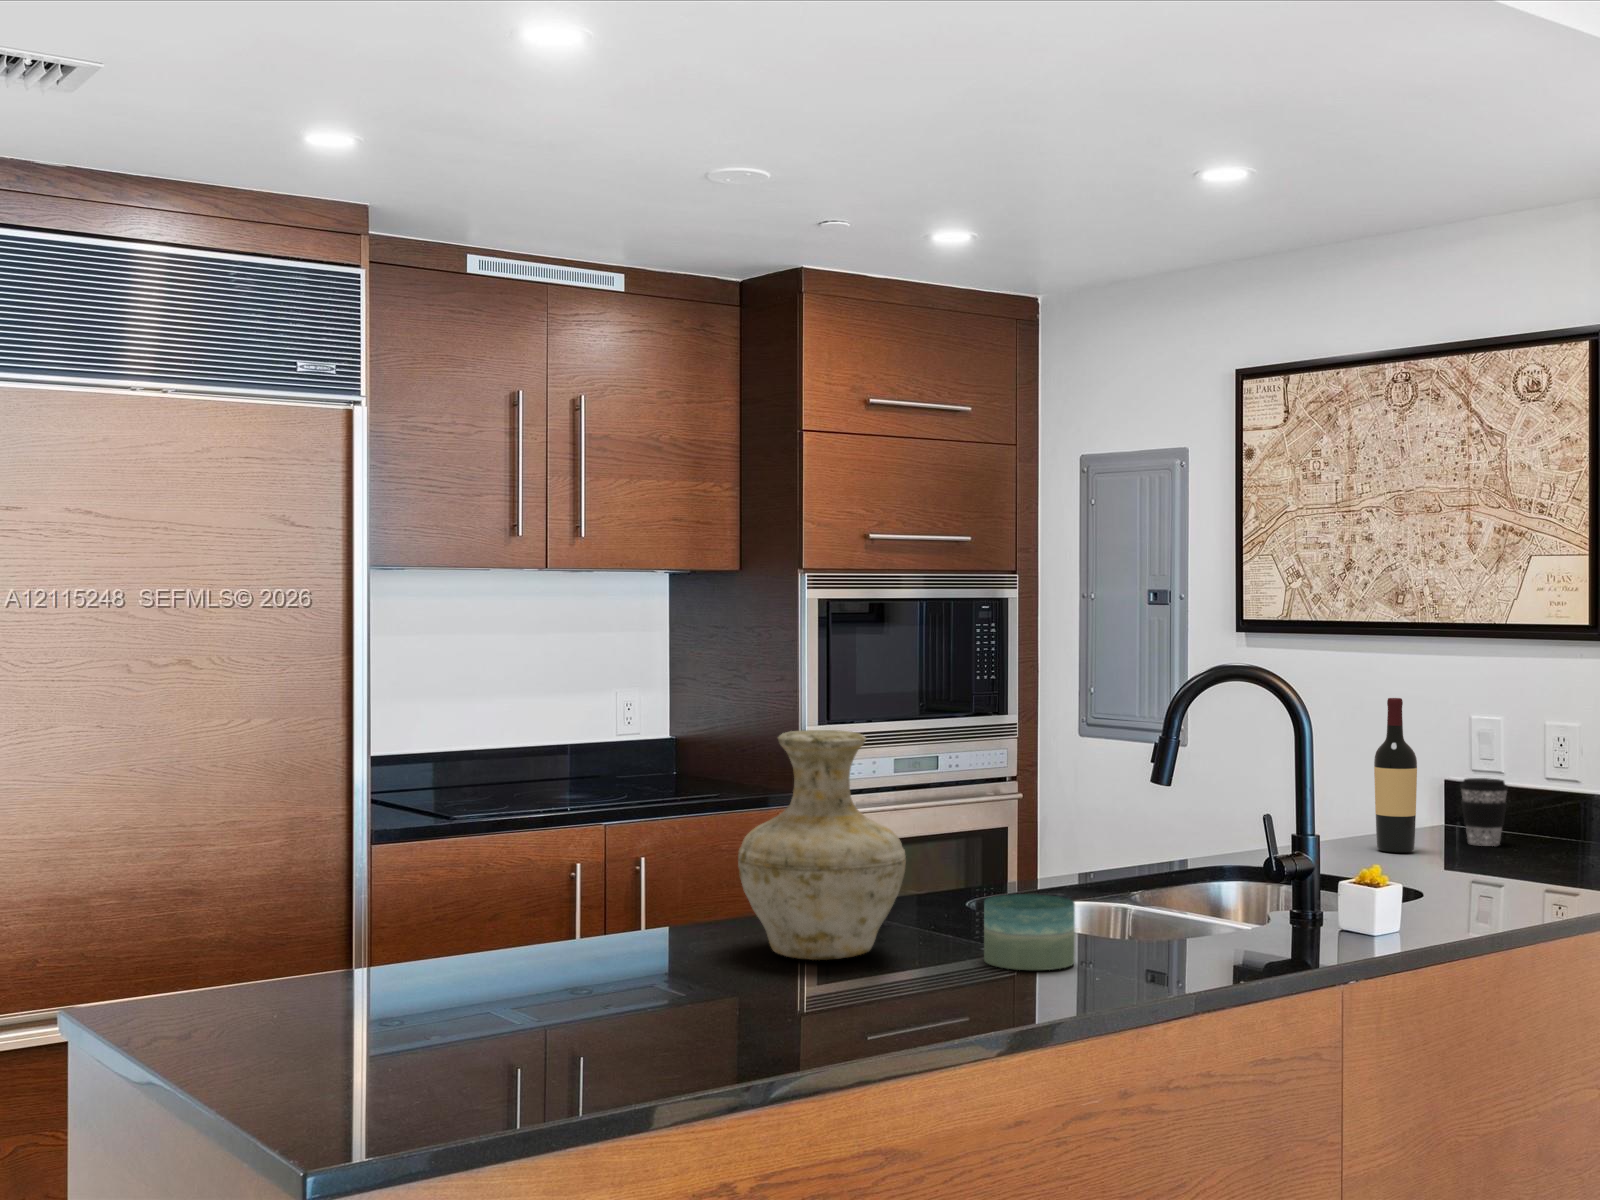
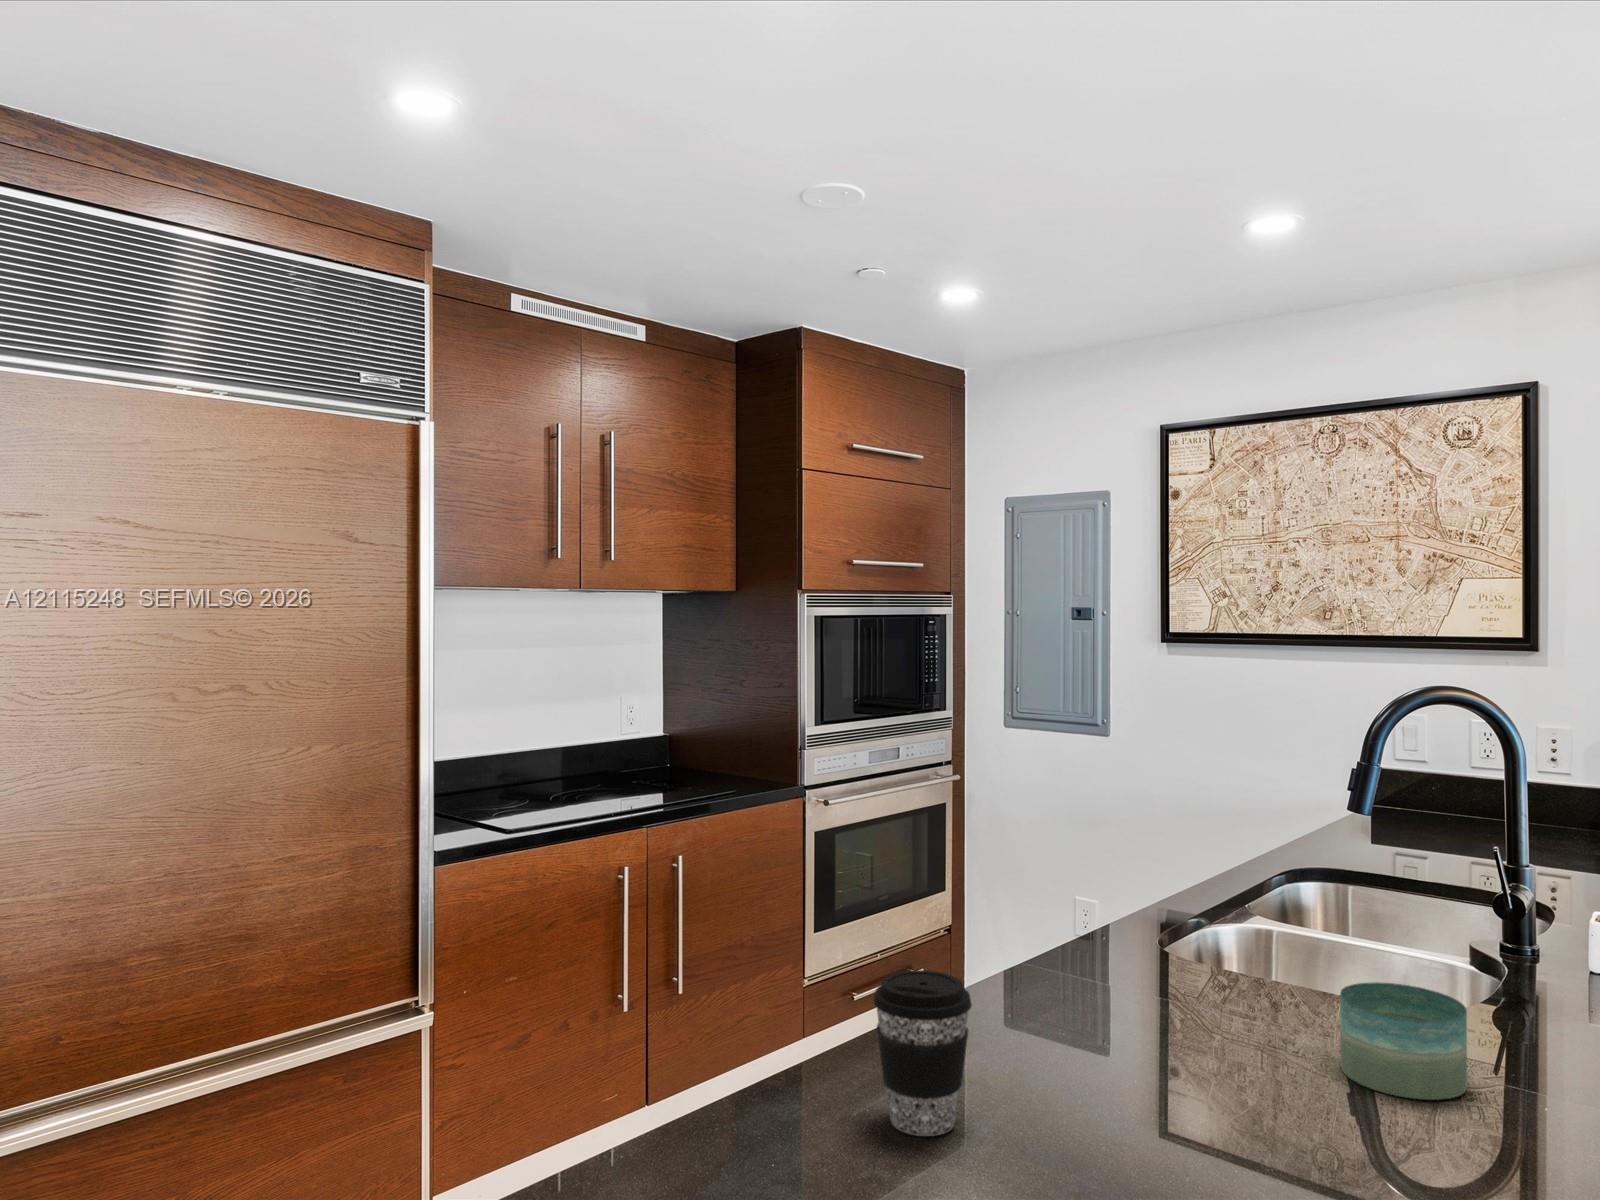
wine bottle: present [1374,698,1417,853] -> none [1374,705,1415,844]
vase: present [738,730,906,960] -> none [1046,789,1275,1105]
coffee cup: present [1460,778,1508,846] -> present [874,970,972,1136]

